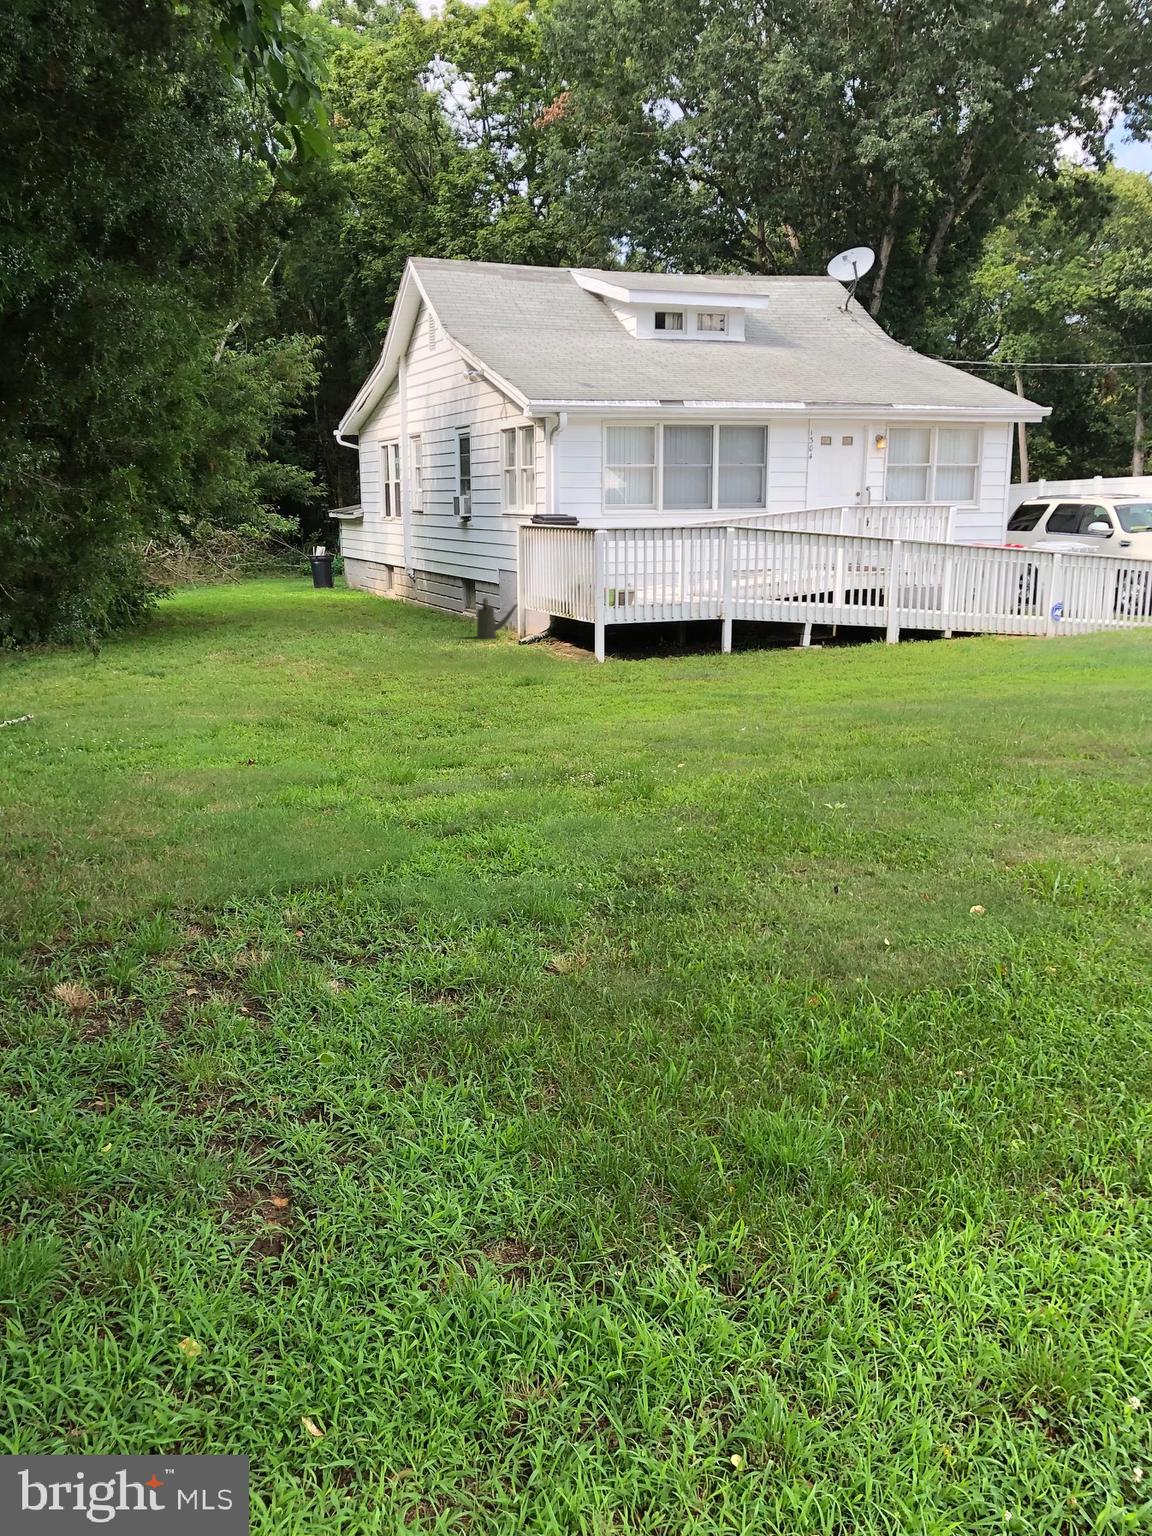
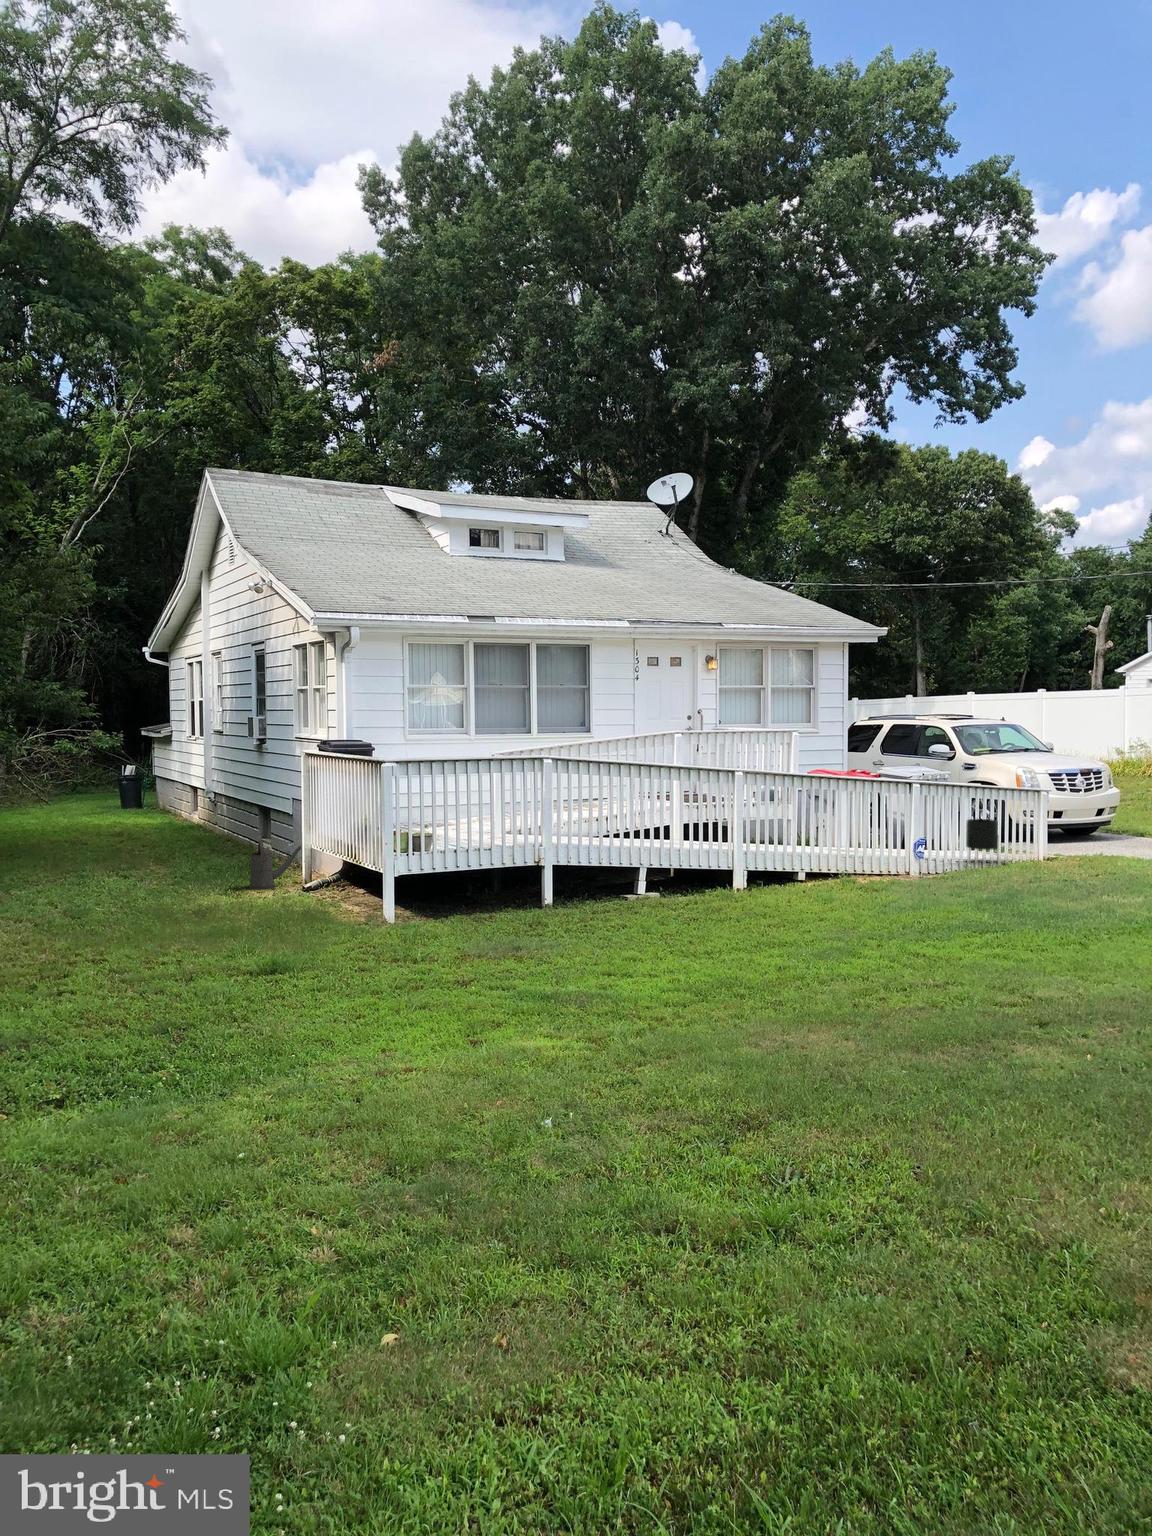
planter: none [1102,586,1133,626] -> present [966,819,999,850]

